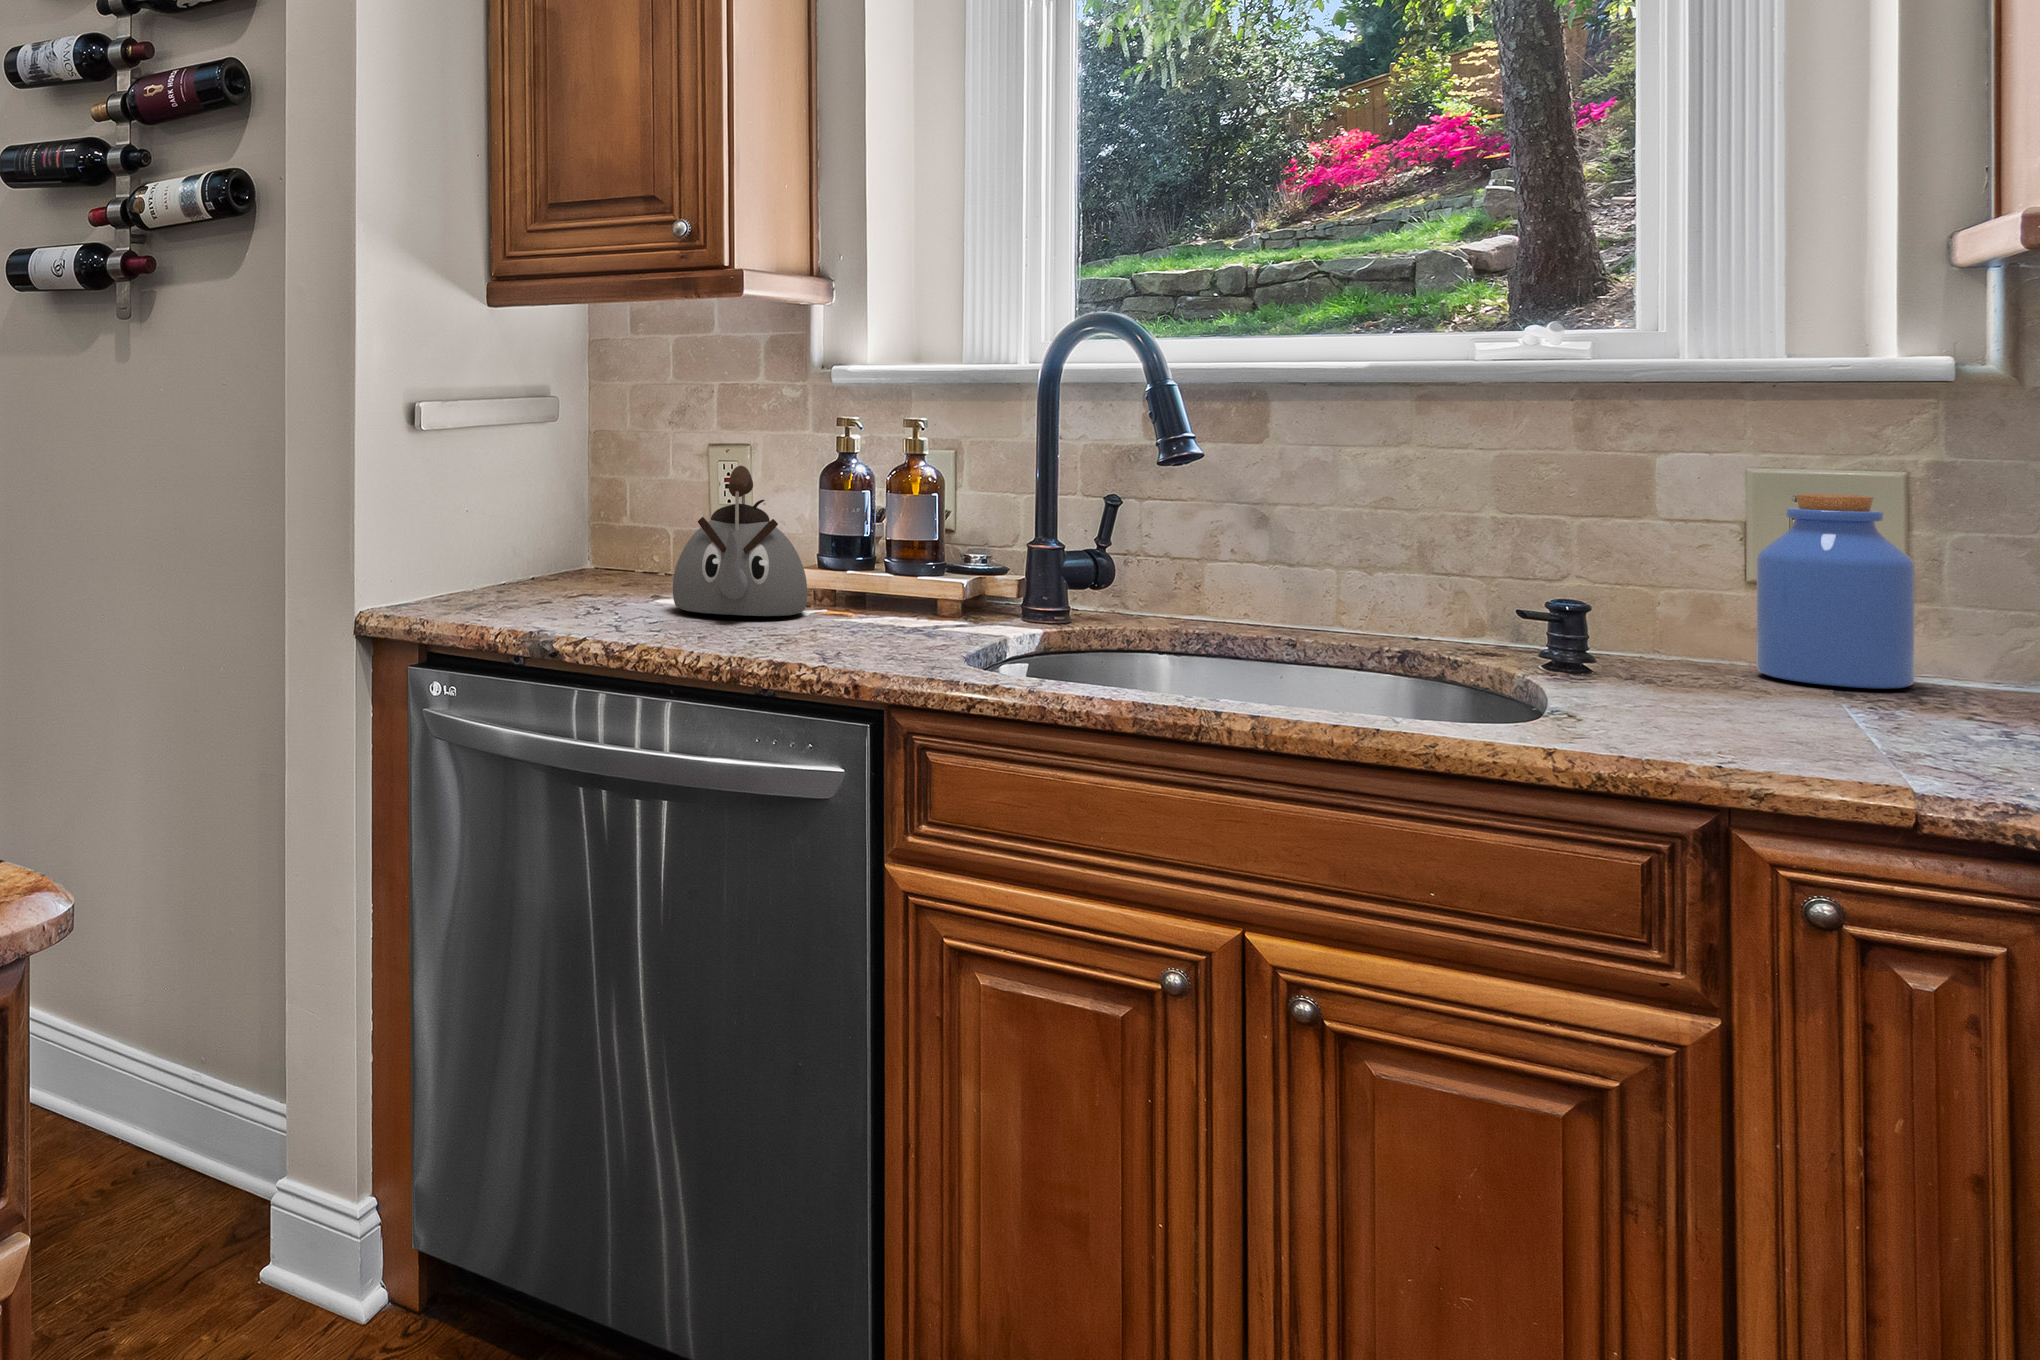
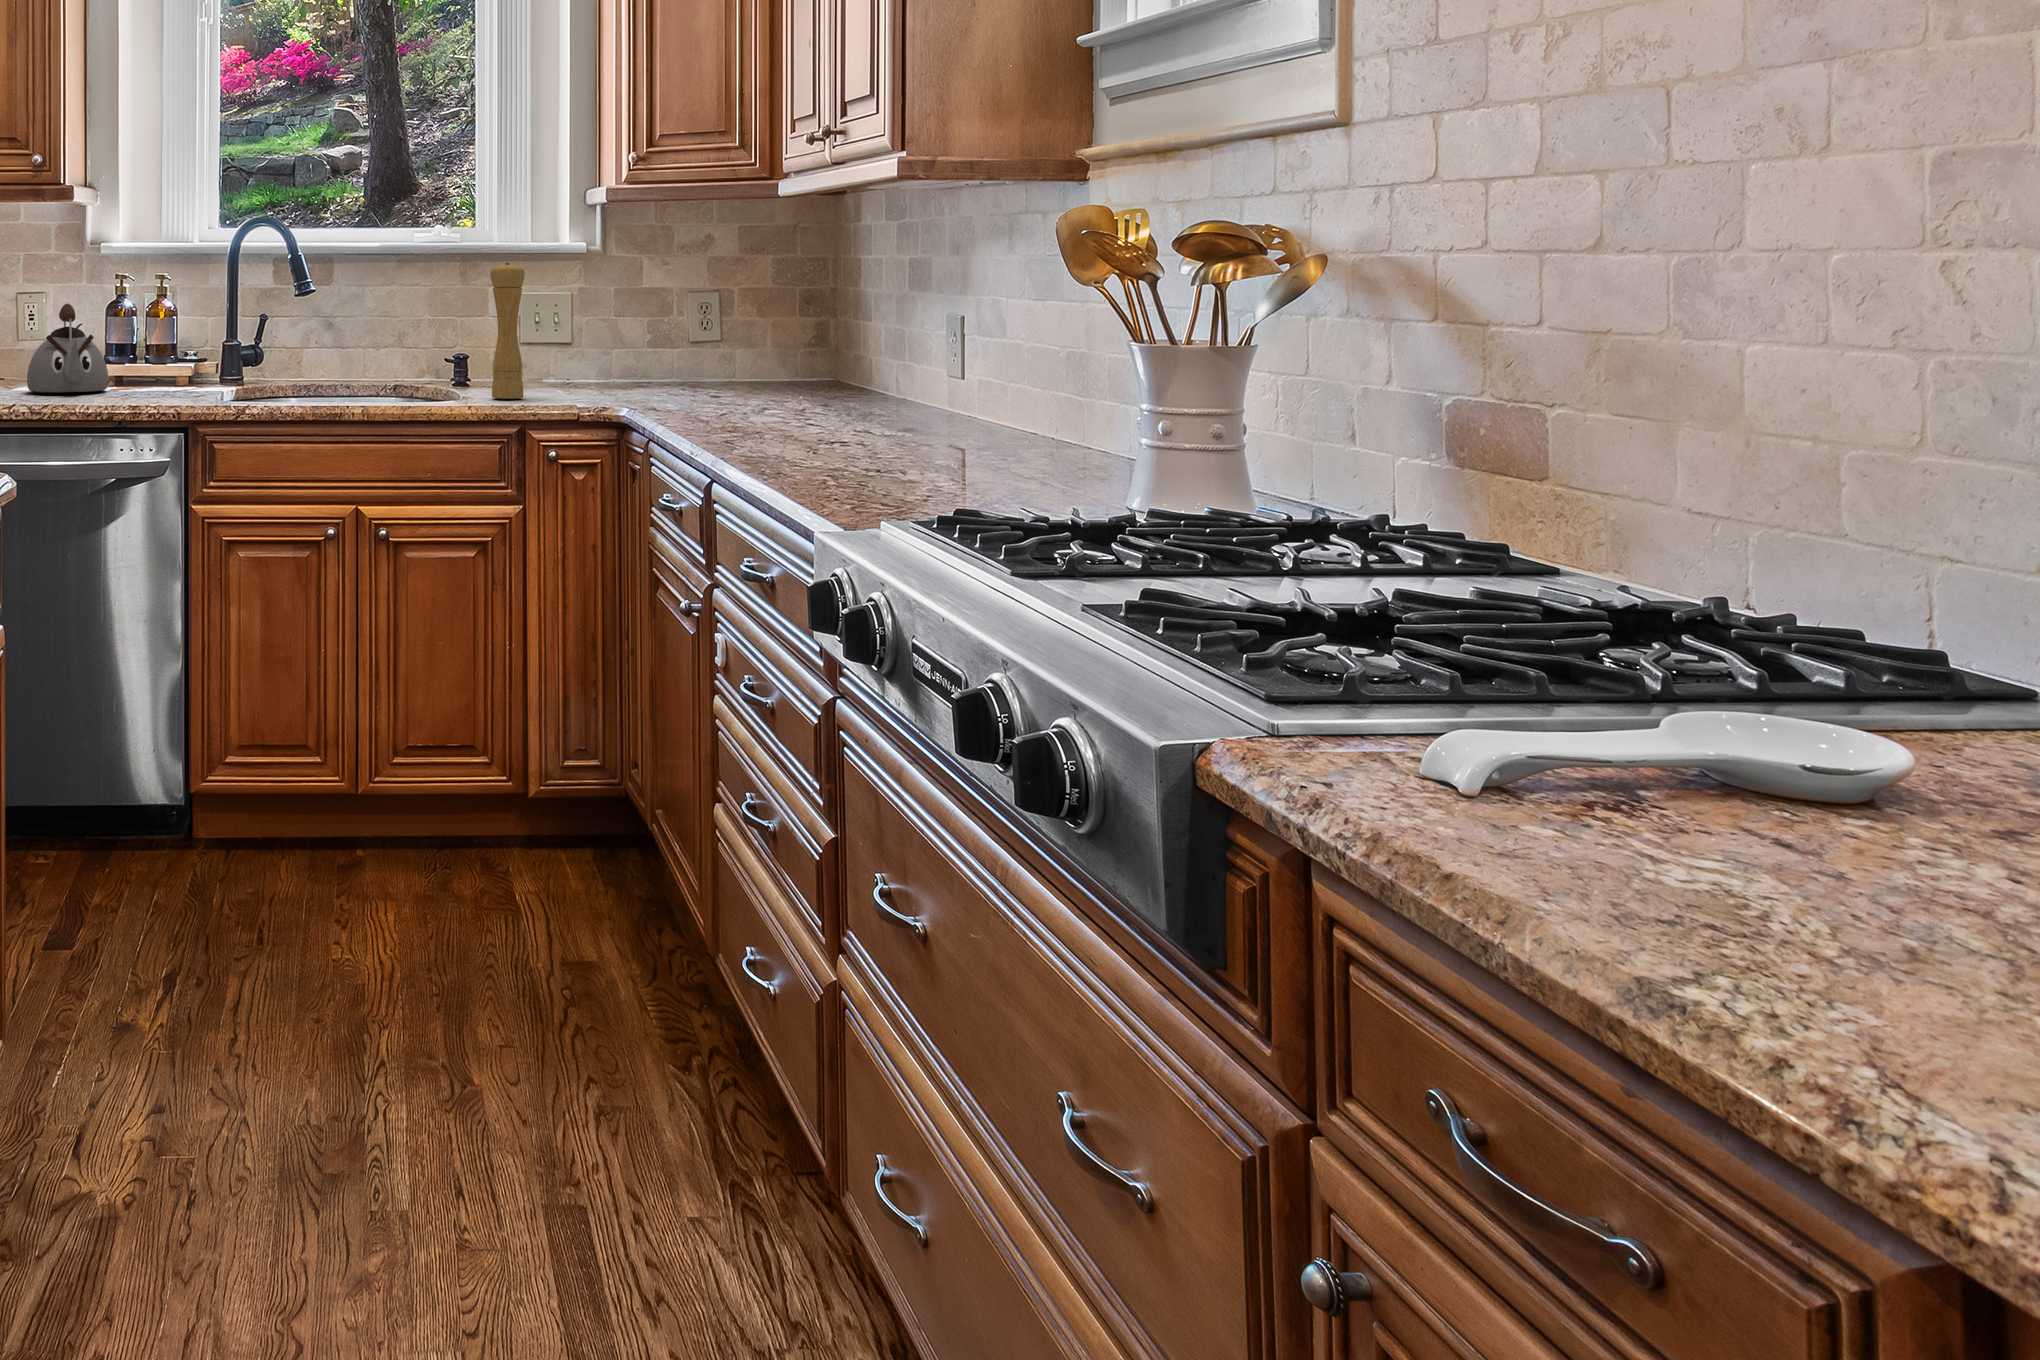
pepper mill: none [1629,401,1735,734] -> present [490,263,525,399]
jar: present [1756,494,1915,689] -> none [531,302,581,384]

